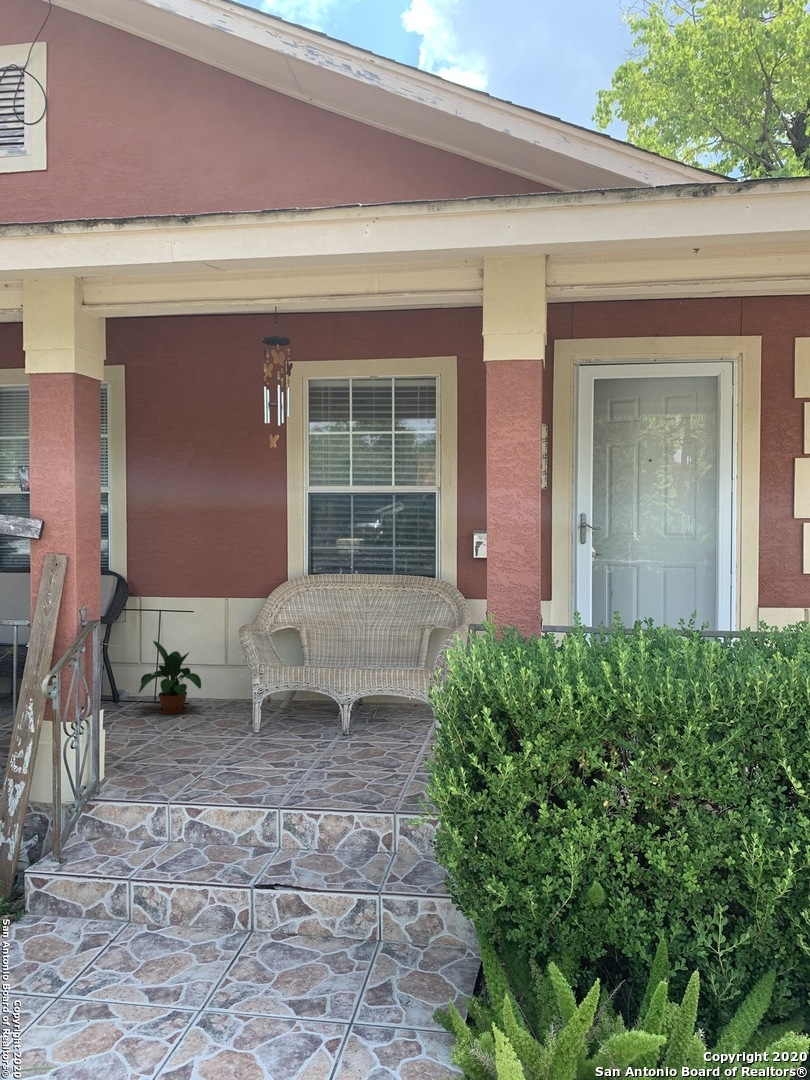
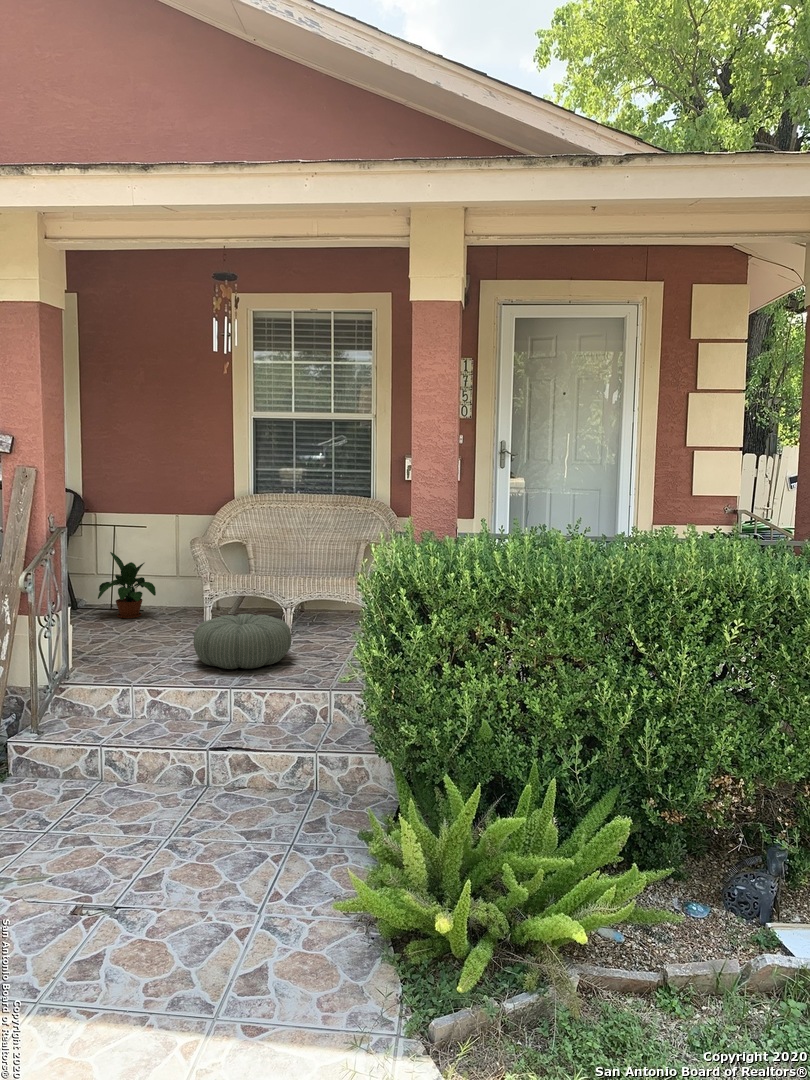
pouf: none [239,715,349,781] -> present [193,614,291,669]

